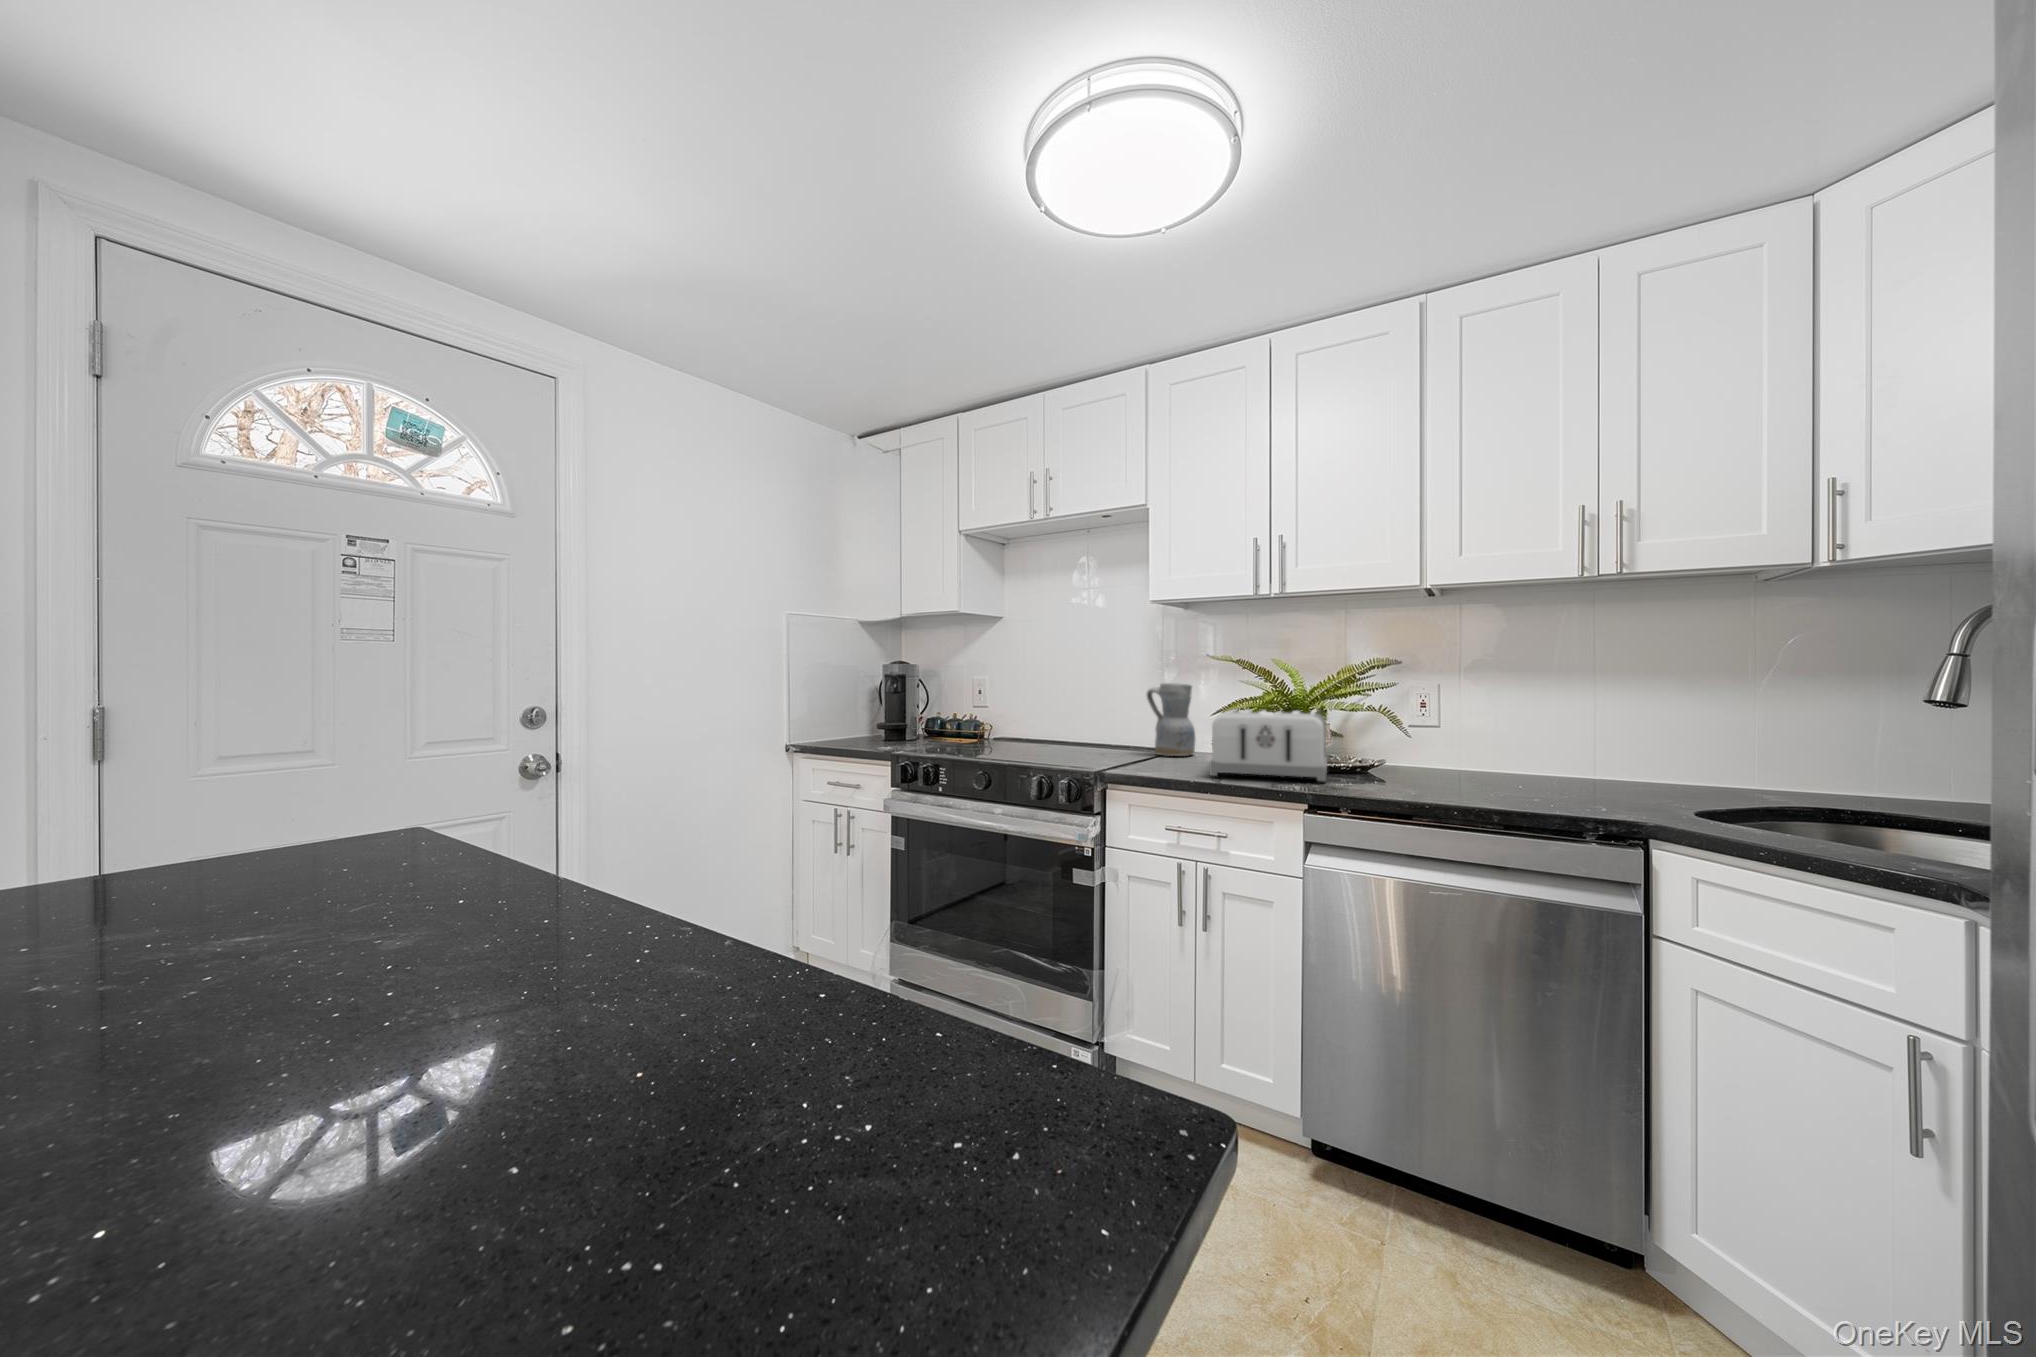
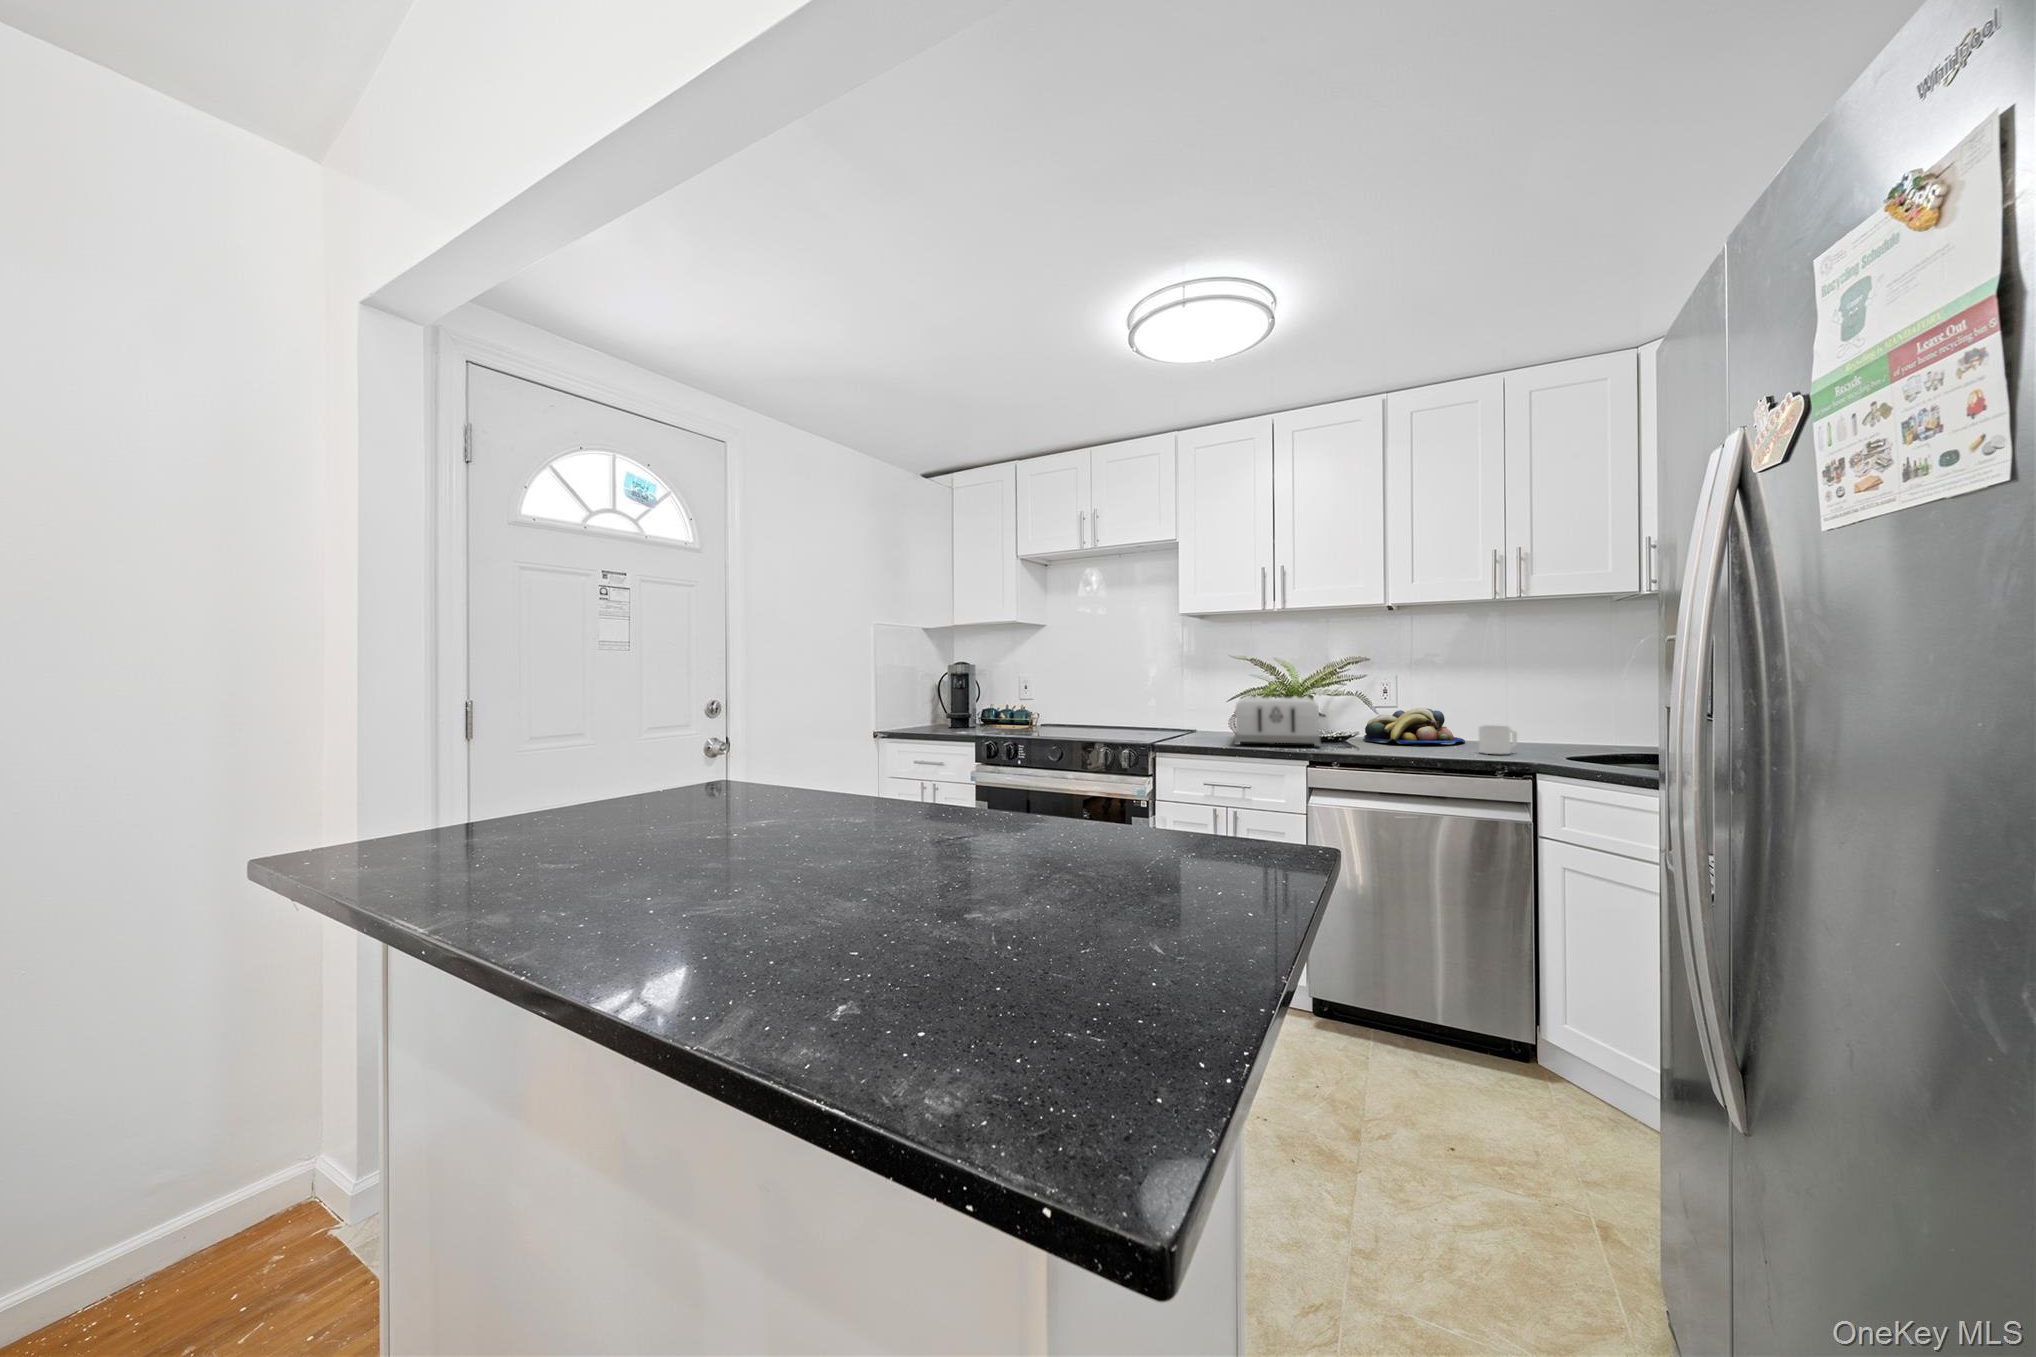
ceramic pitcher: present [1147,683,1195,756] -> none [1175,677,1214,733]
fruit bowl: none [1390,730,1534,781] -> present [1364,708,1465,744]
mug: none [1555,759,1614,803] -> present [1479,726,1517,754]

